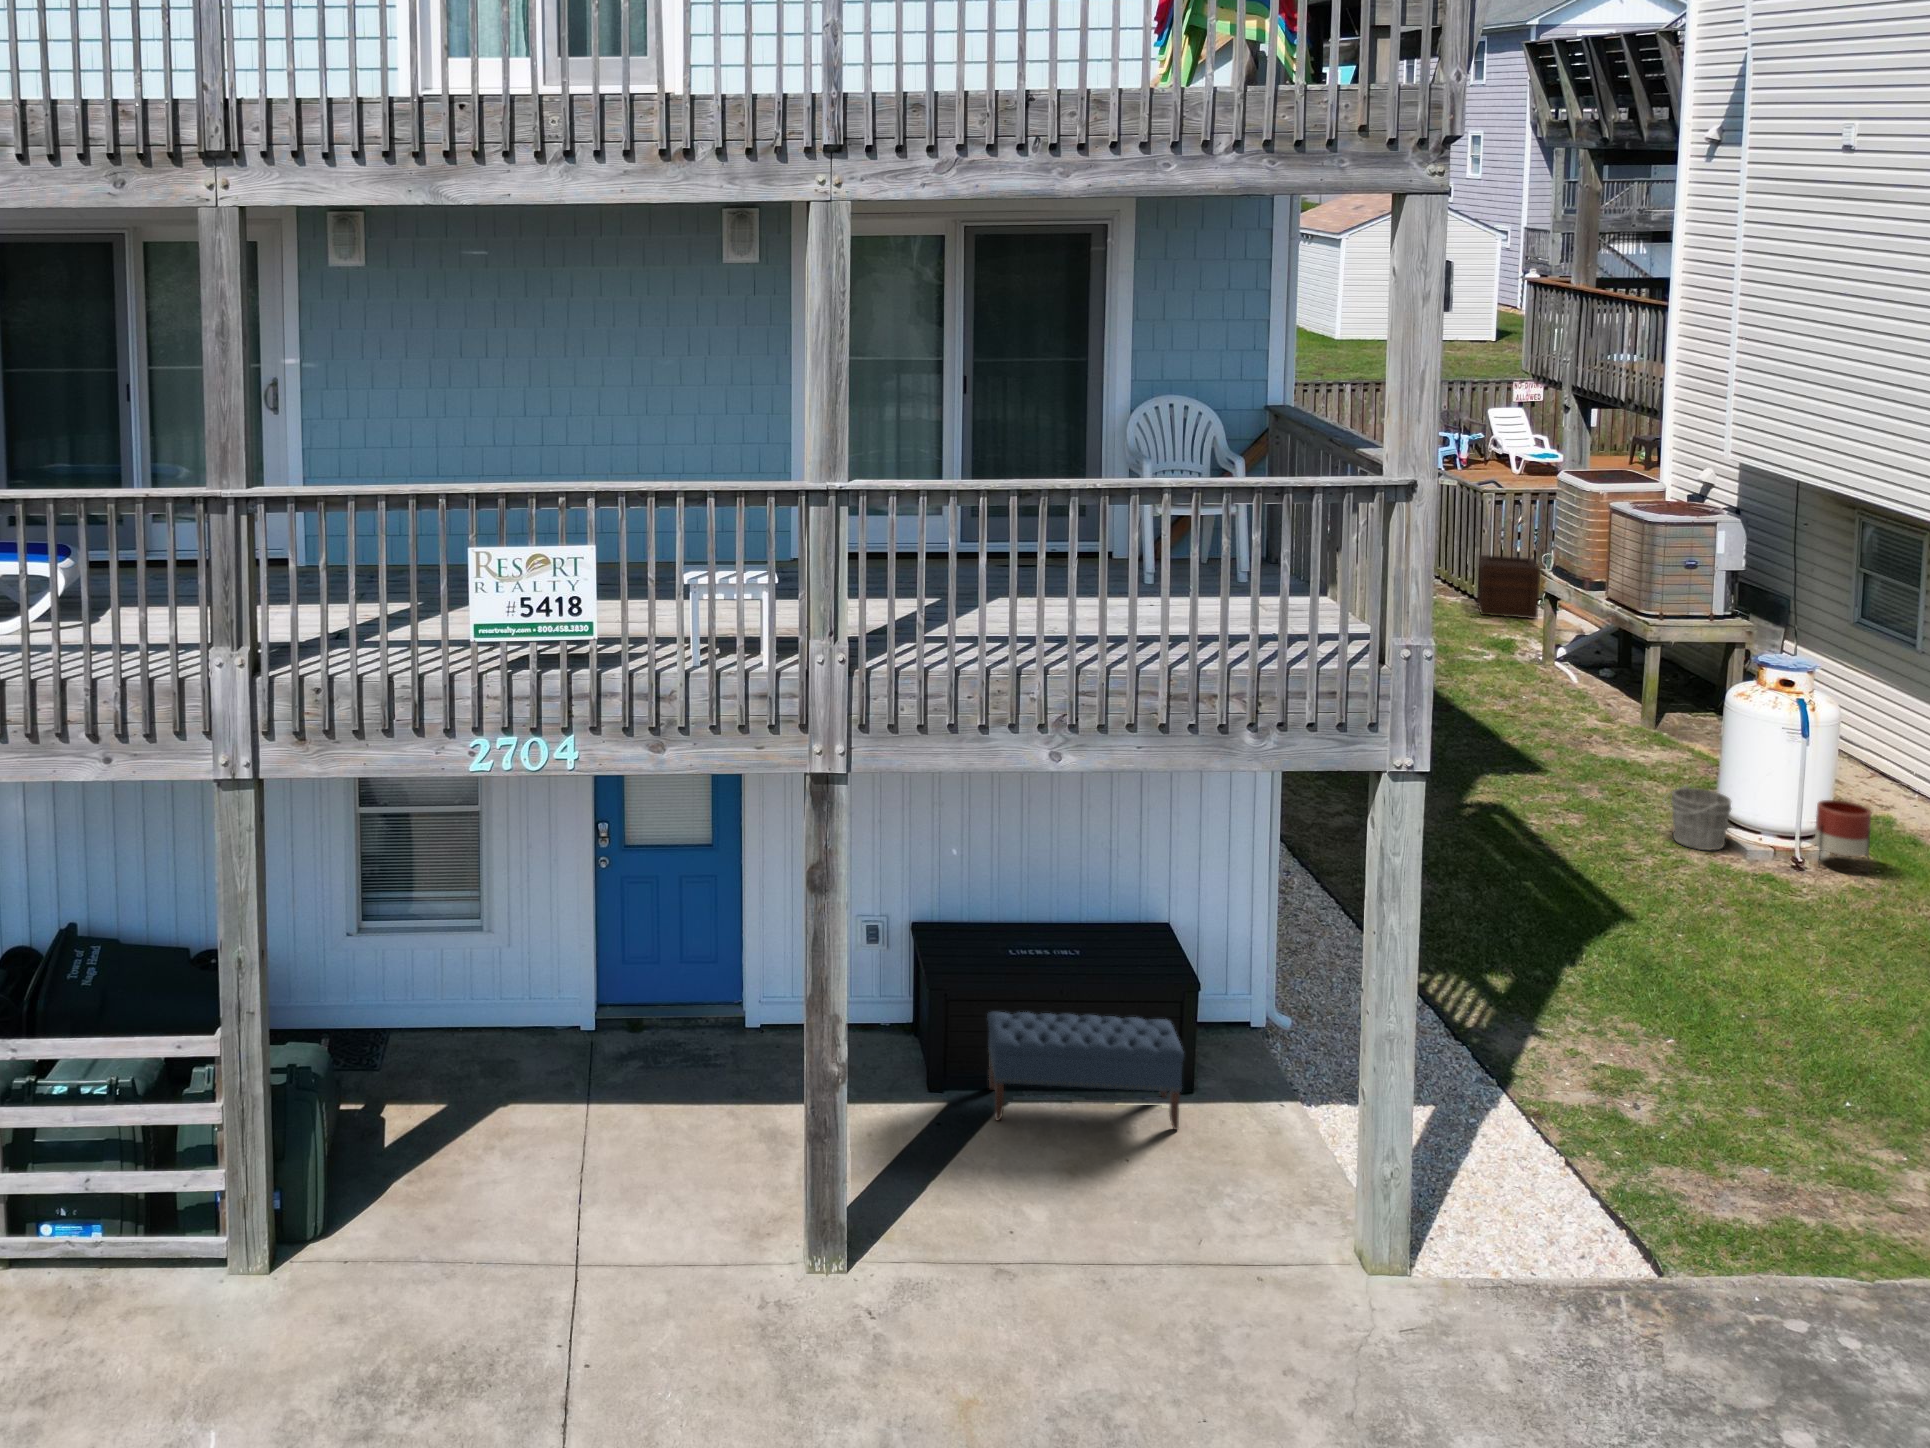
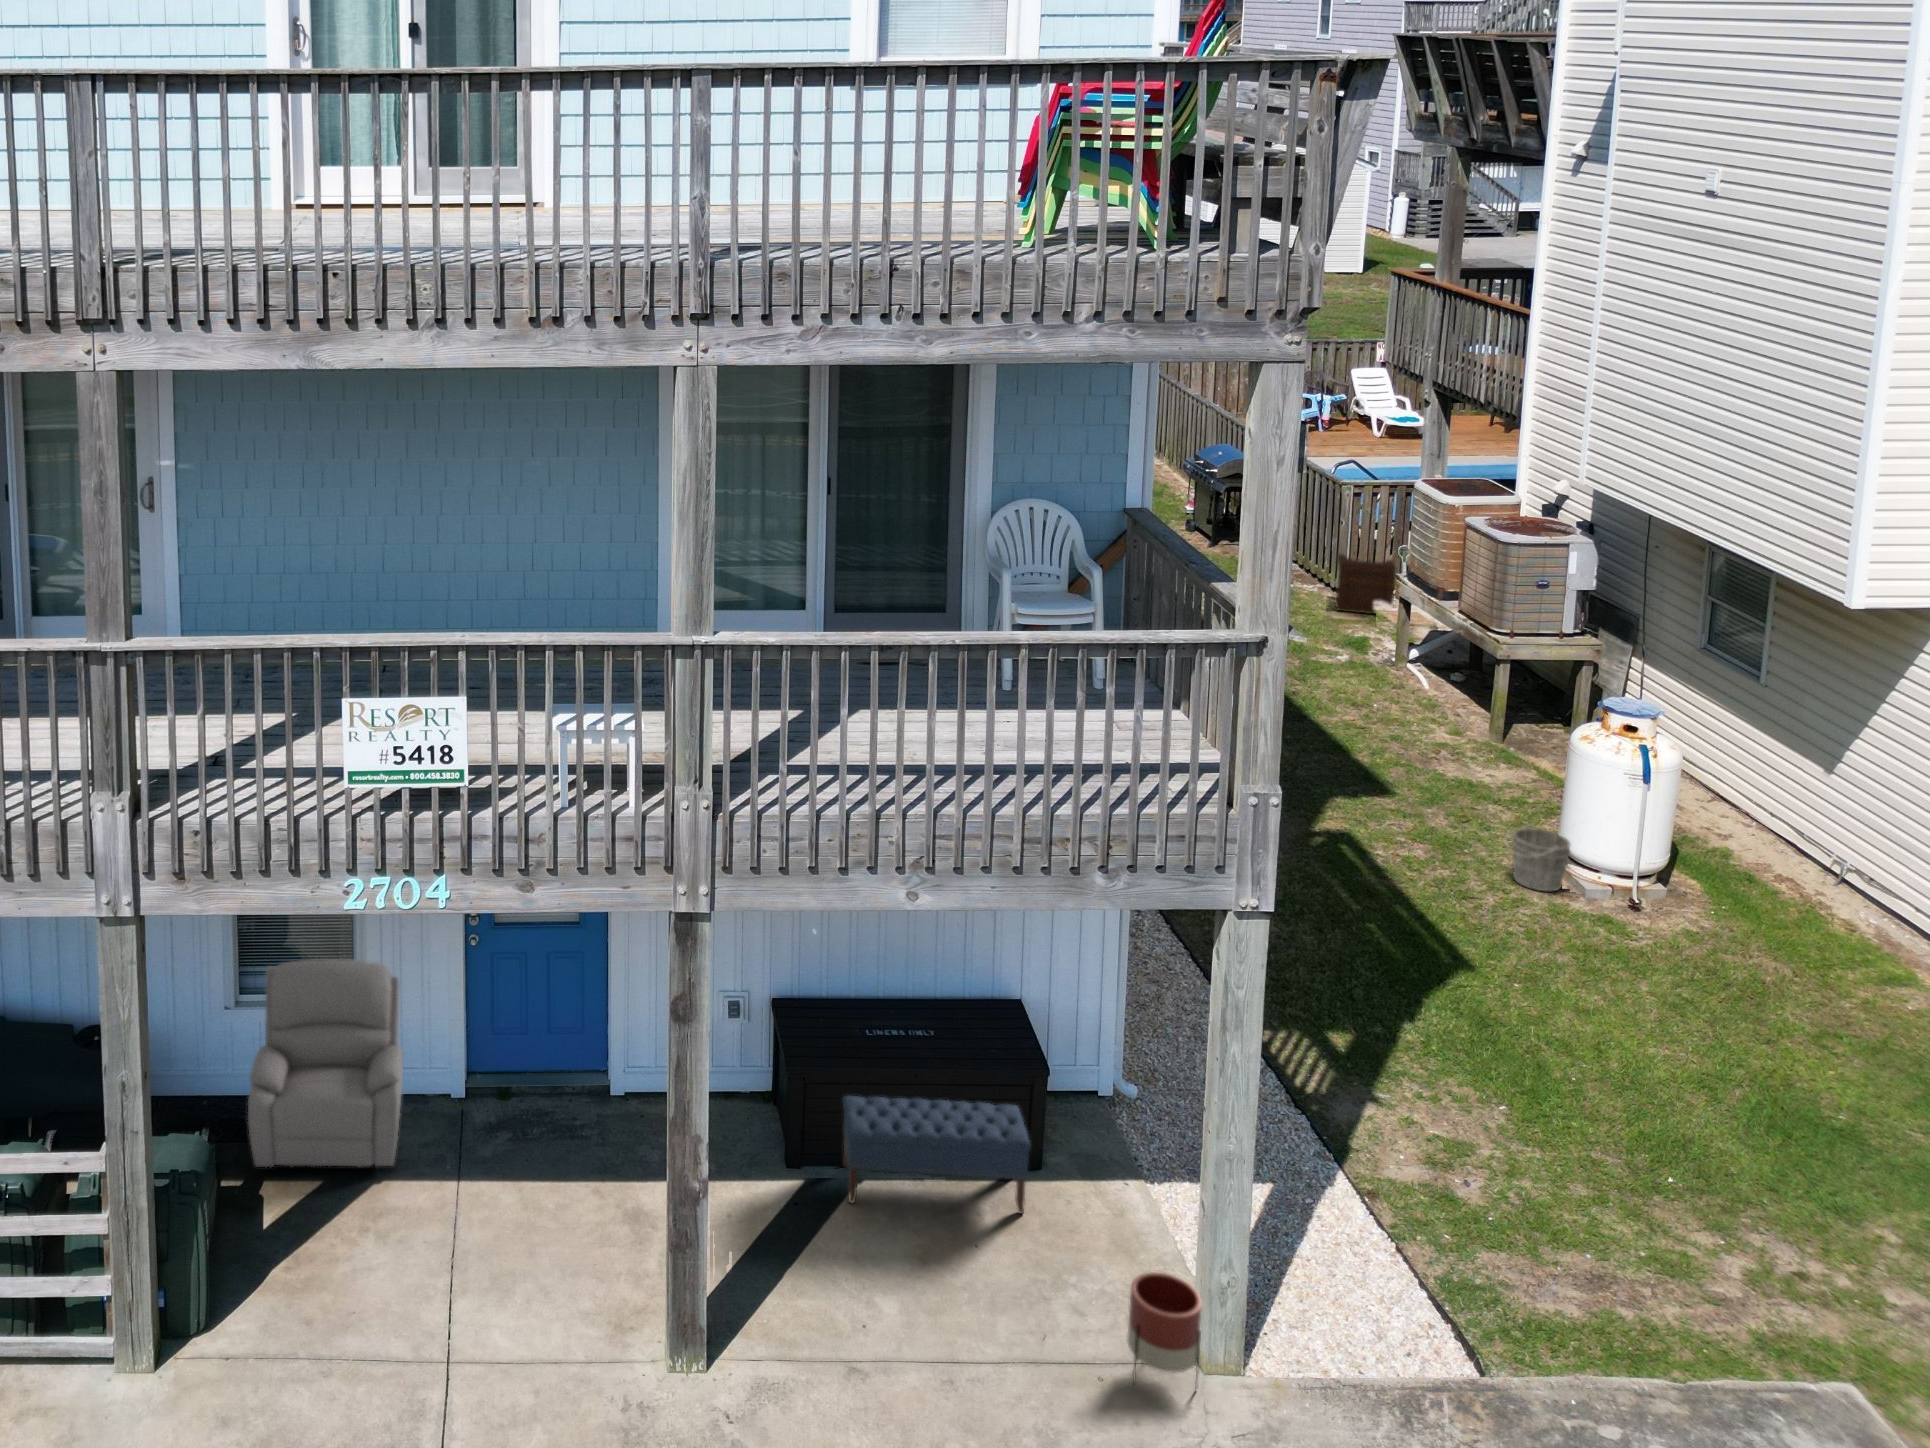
planter: present [1815,800,1872,857] -> present [1127,1272,1202,1383]
chair: none [368,878,530,1090] -> present [248,959,403,1168]

